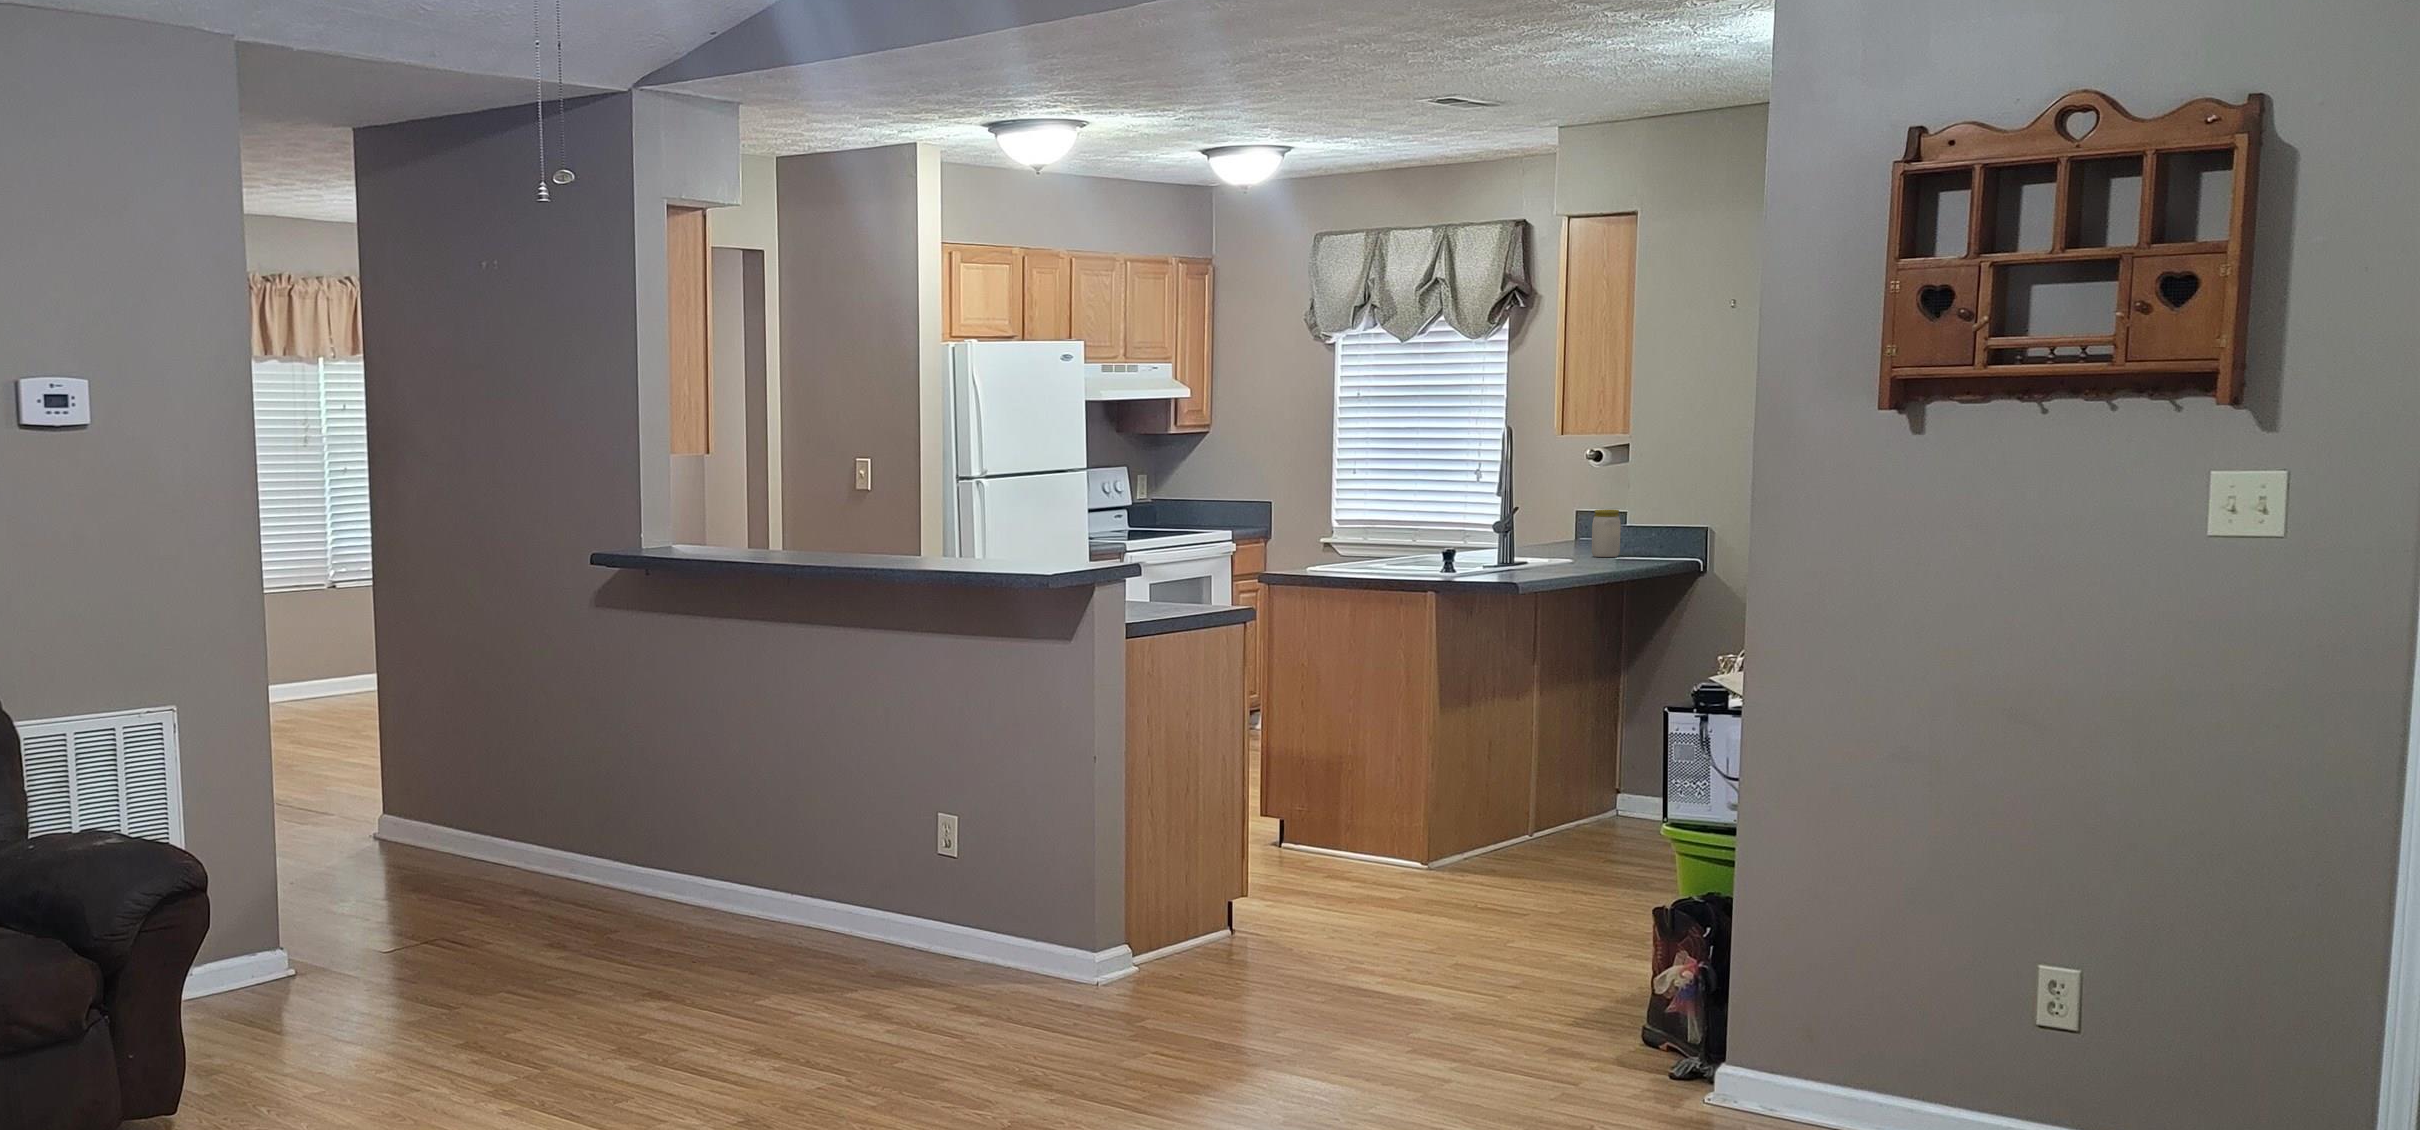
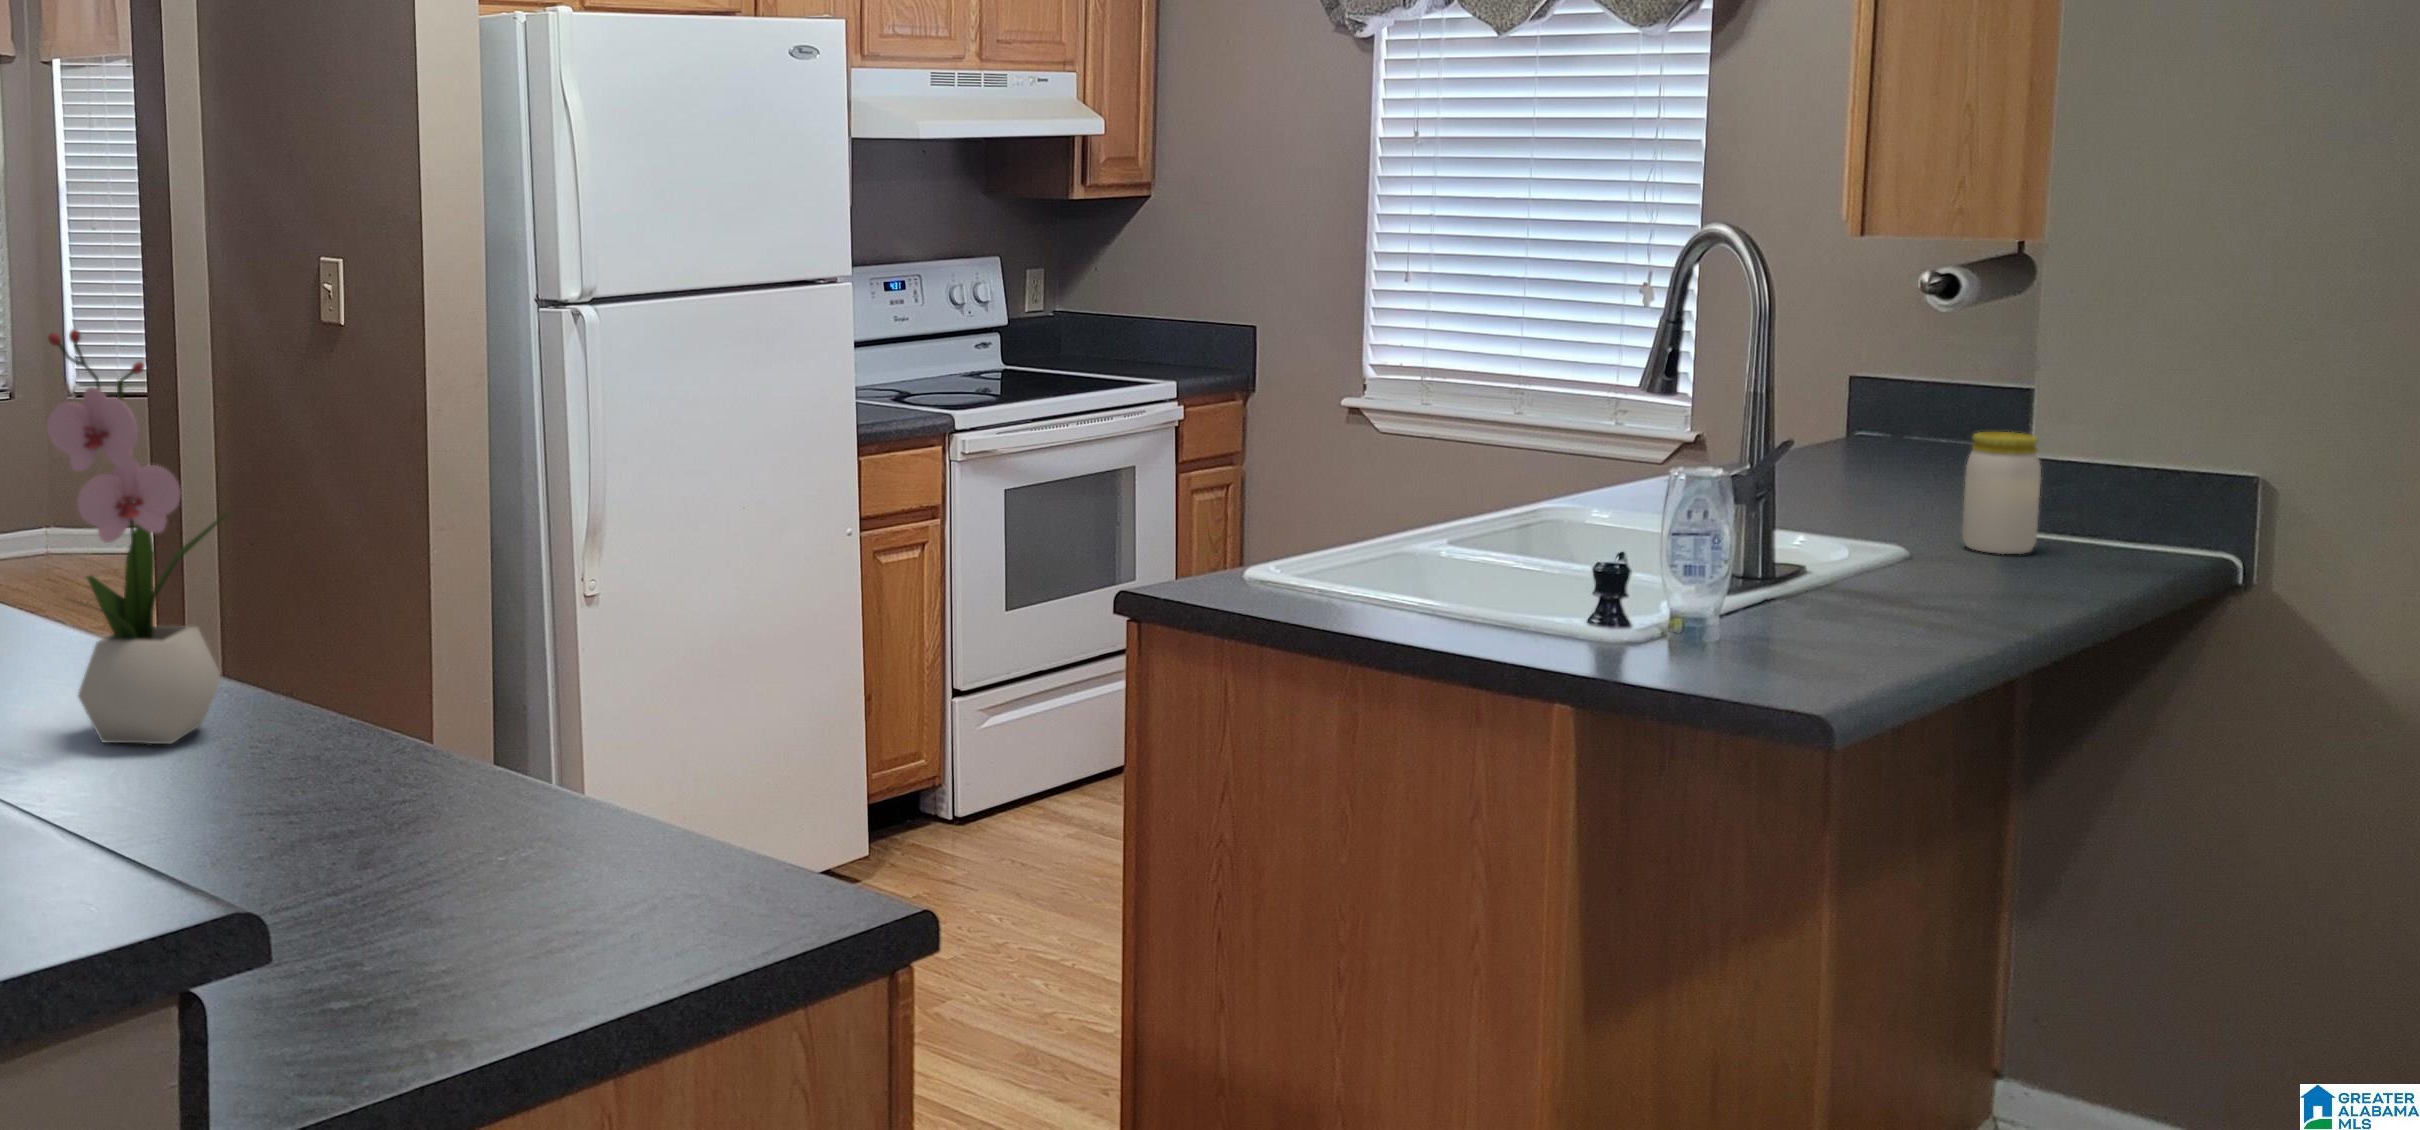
flower arrangement: none [970,454,1014,583] -> present [47,329,226,744]

